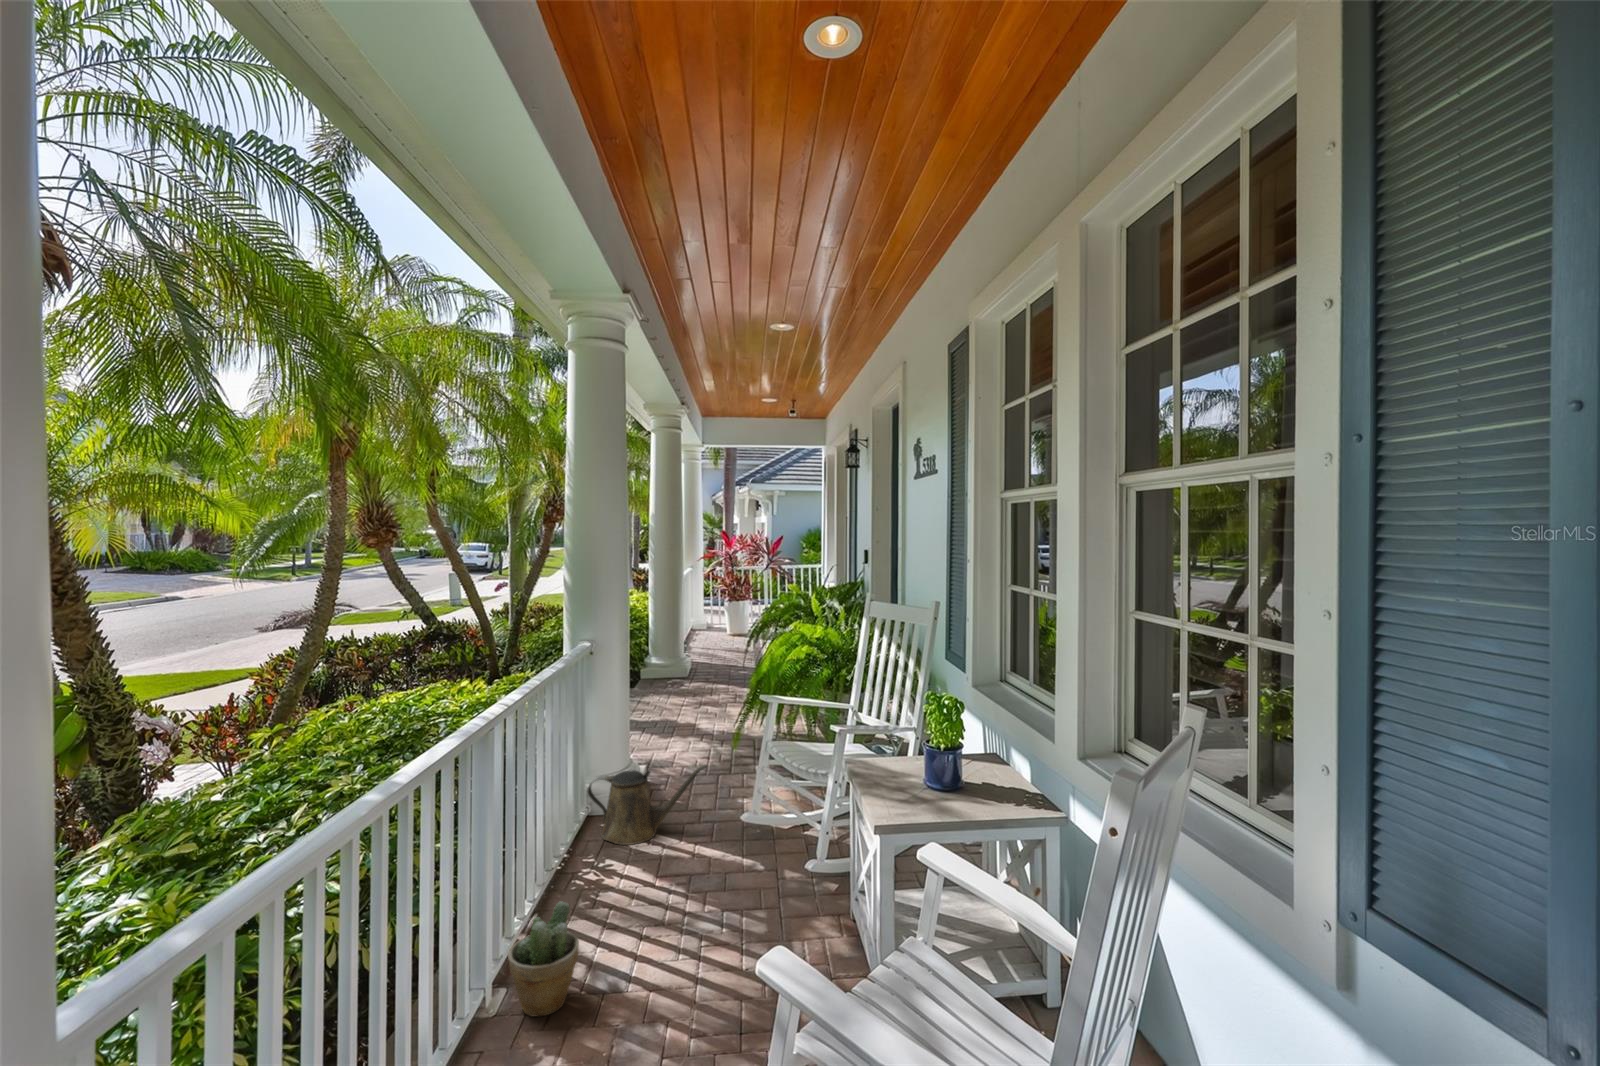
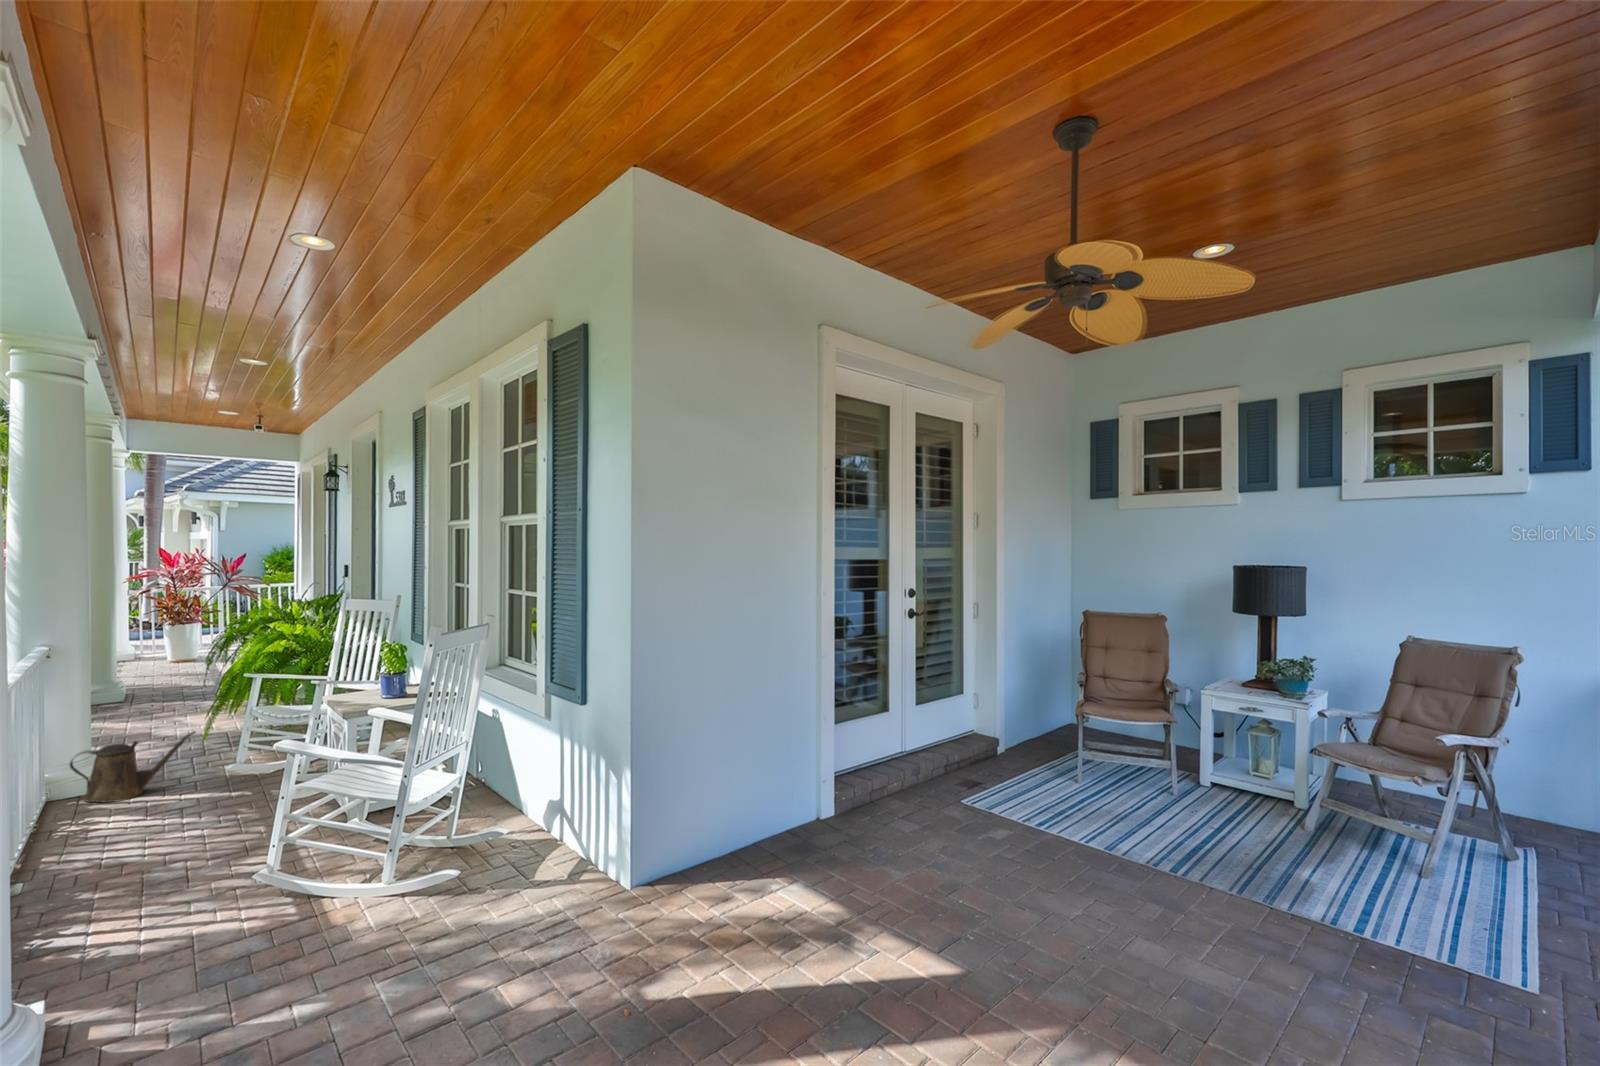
potted plant: present [508,901,579,1016] -> none [56,799,117,873]

